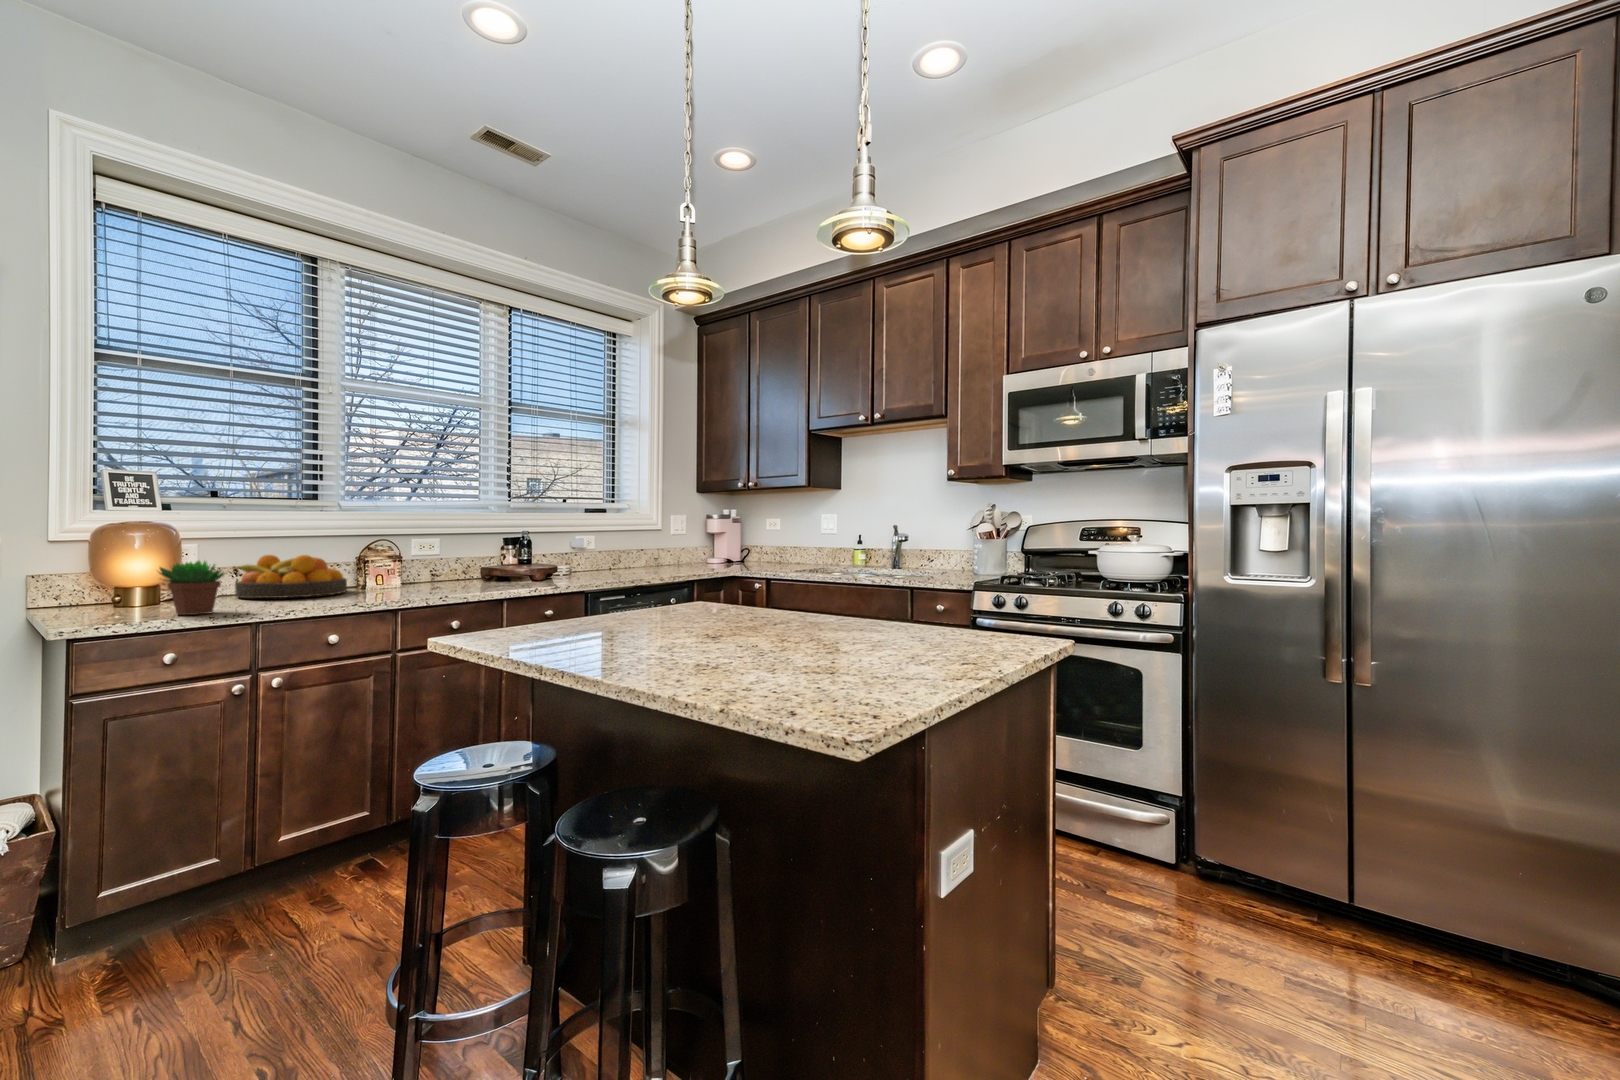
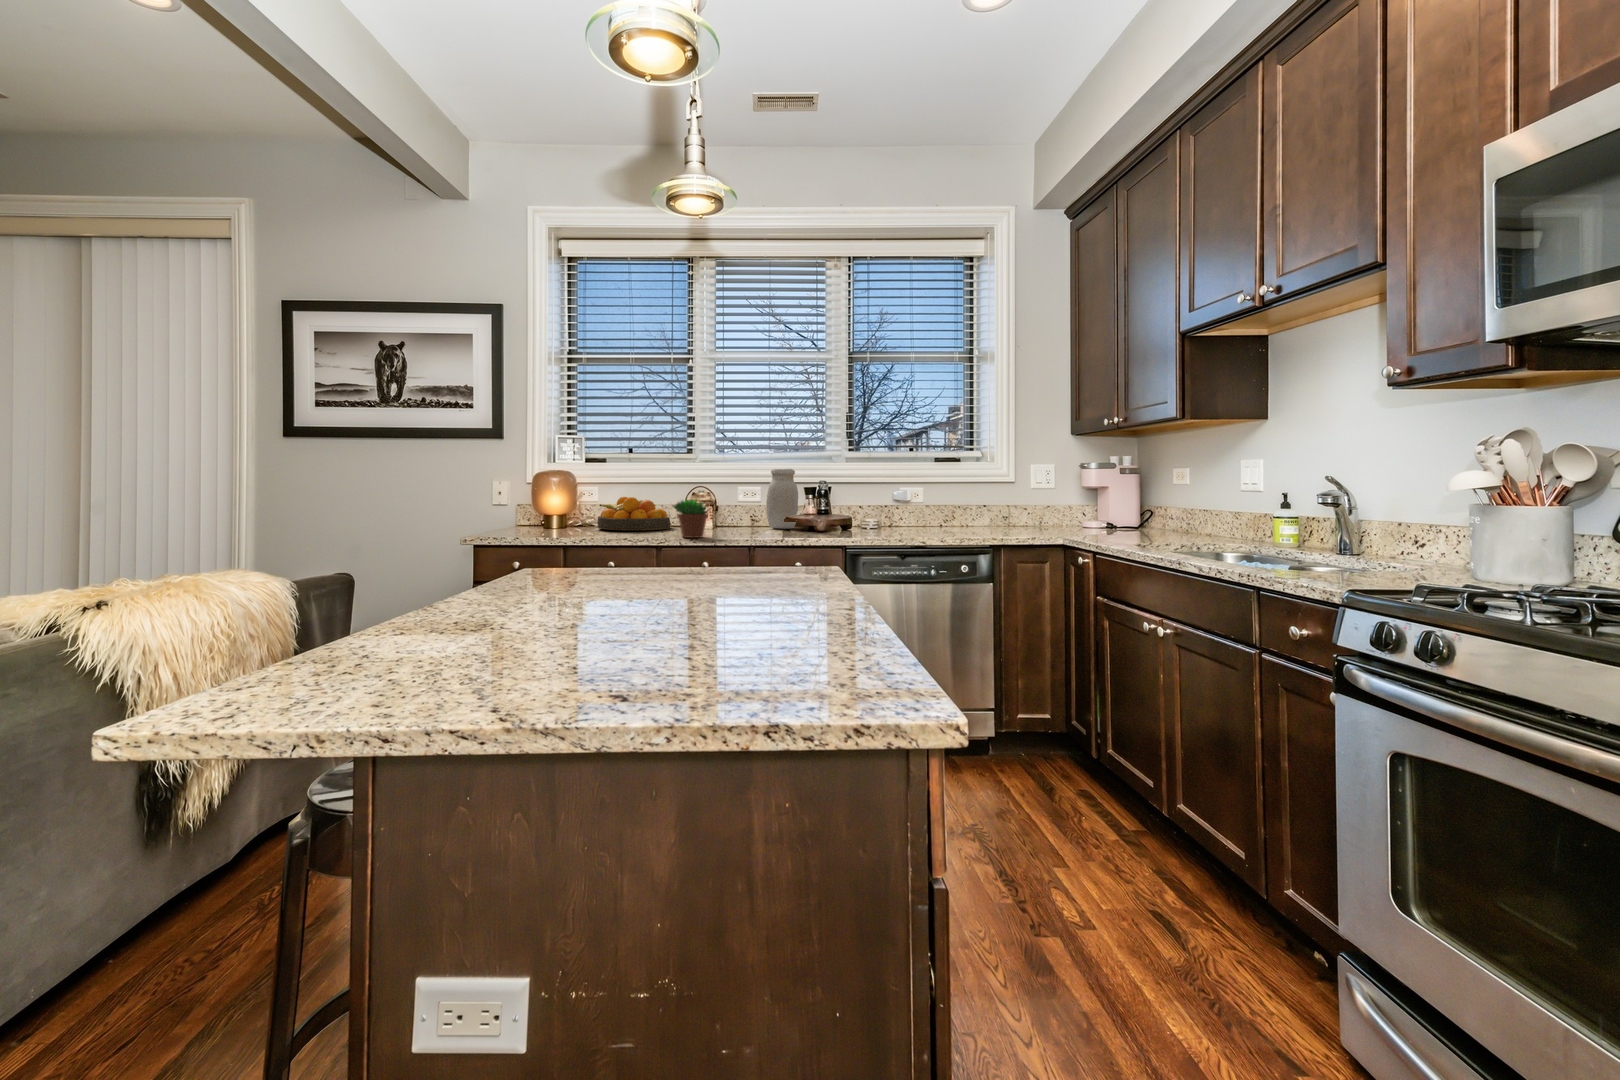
jar: none [459,518,497,581] -> present [766,469,798,529]
succulent plant: present [159,560,224,615] -> present [673,499,709,538]

